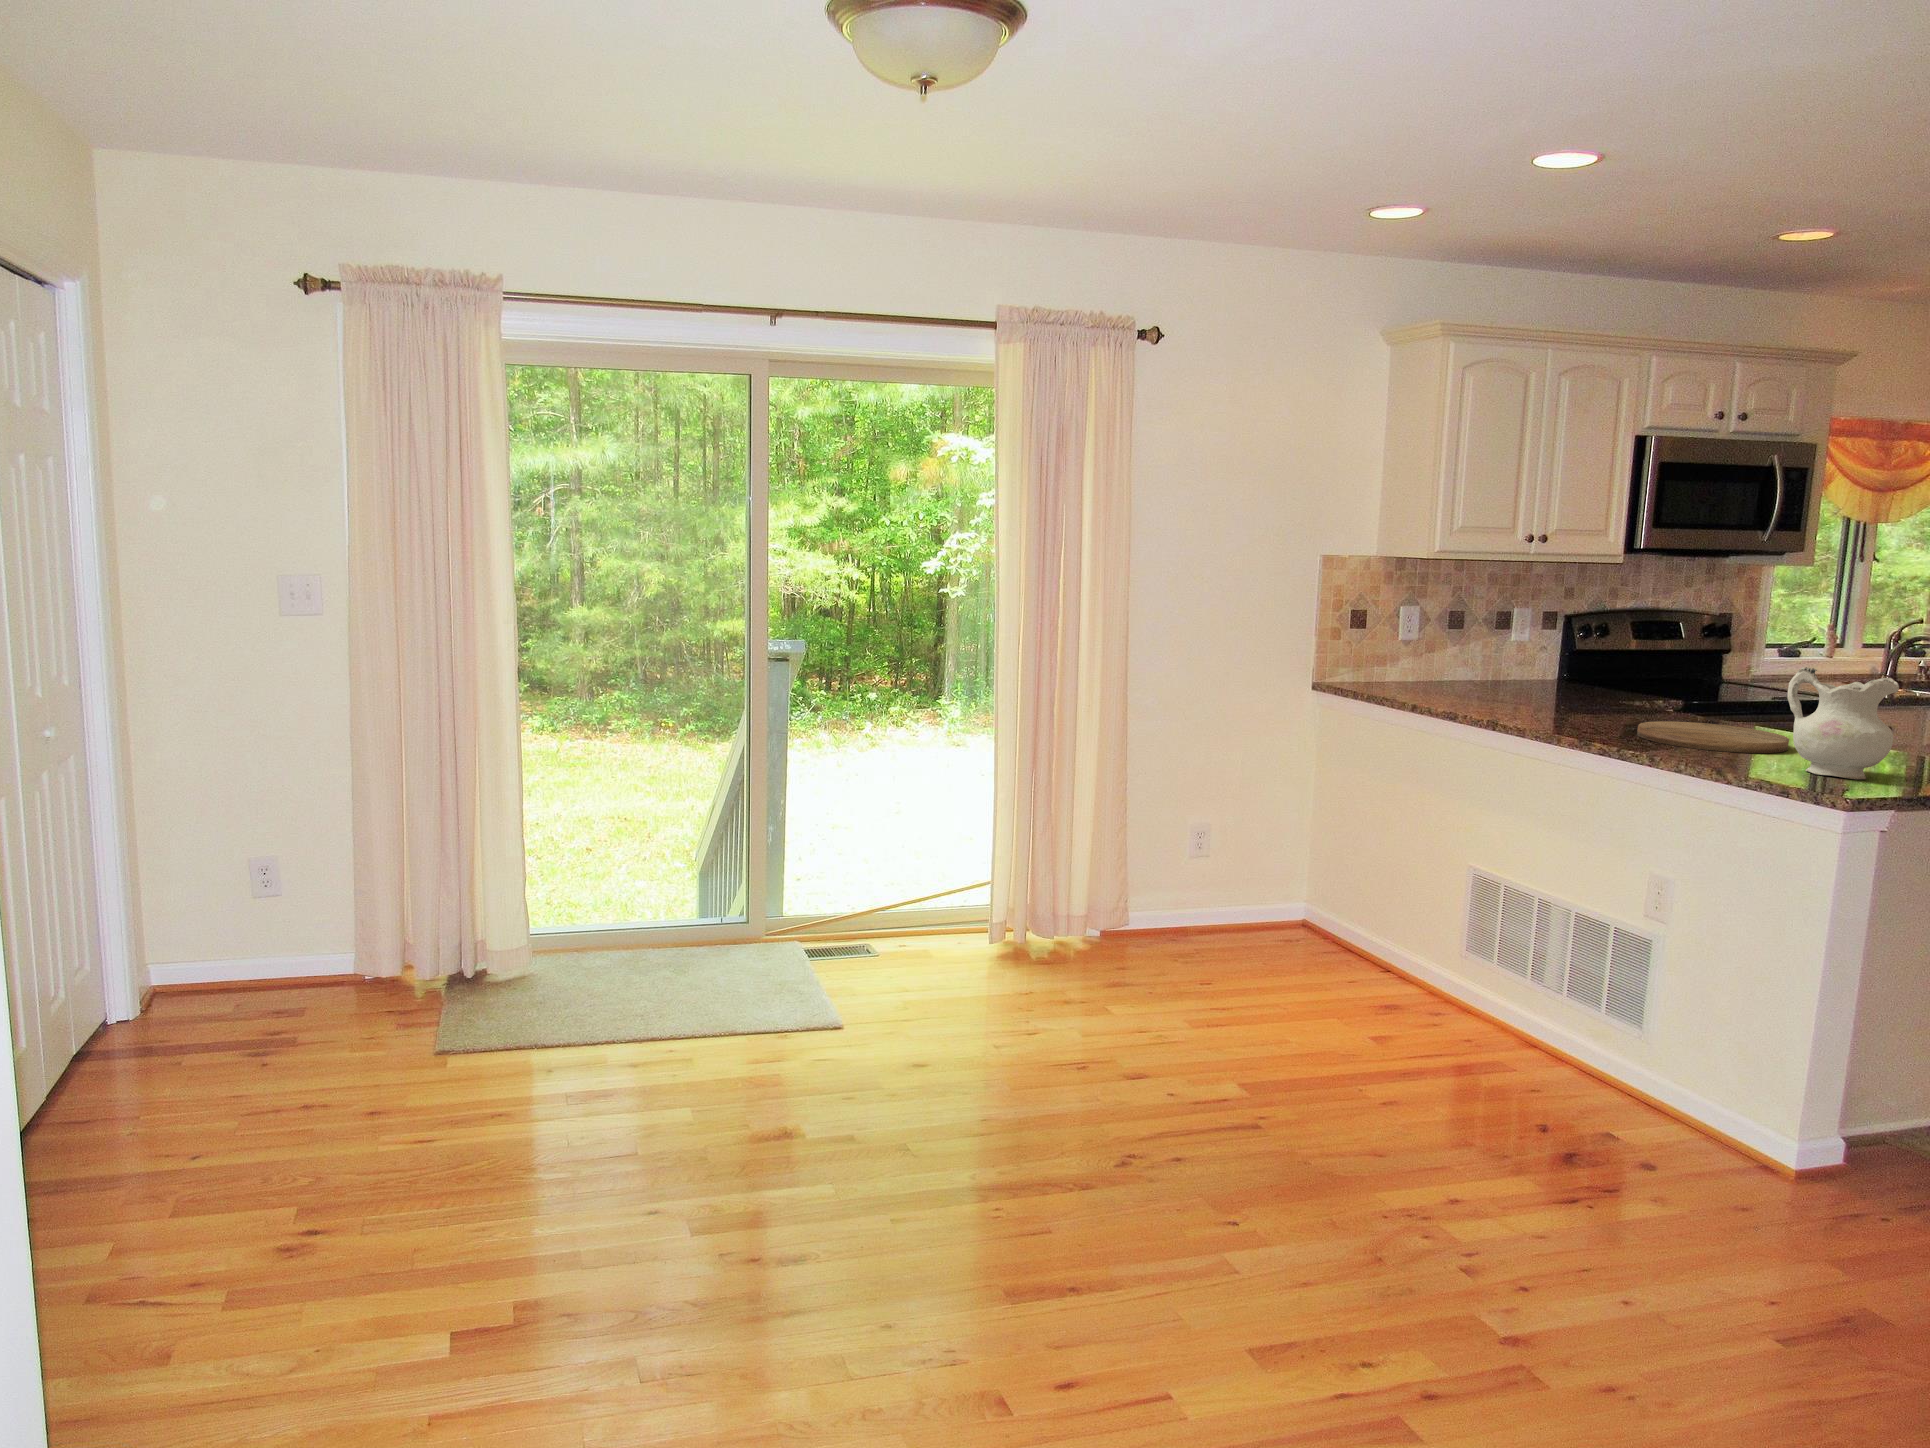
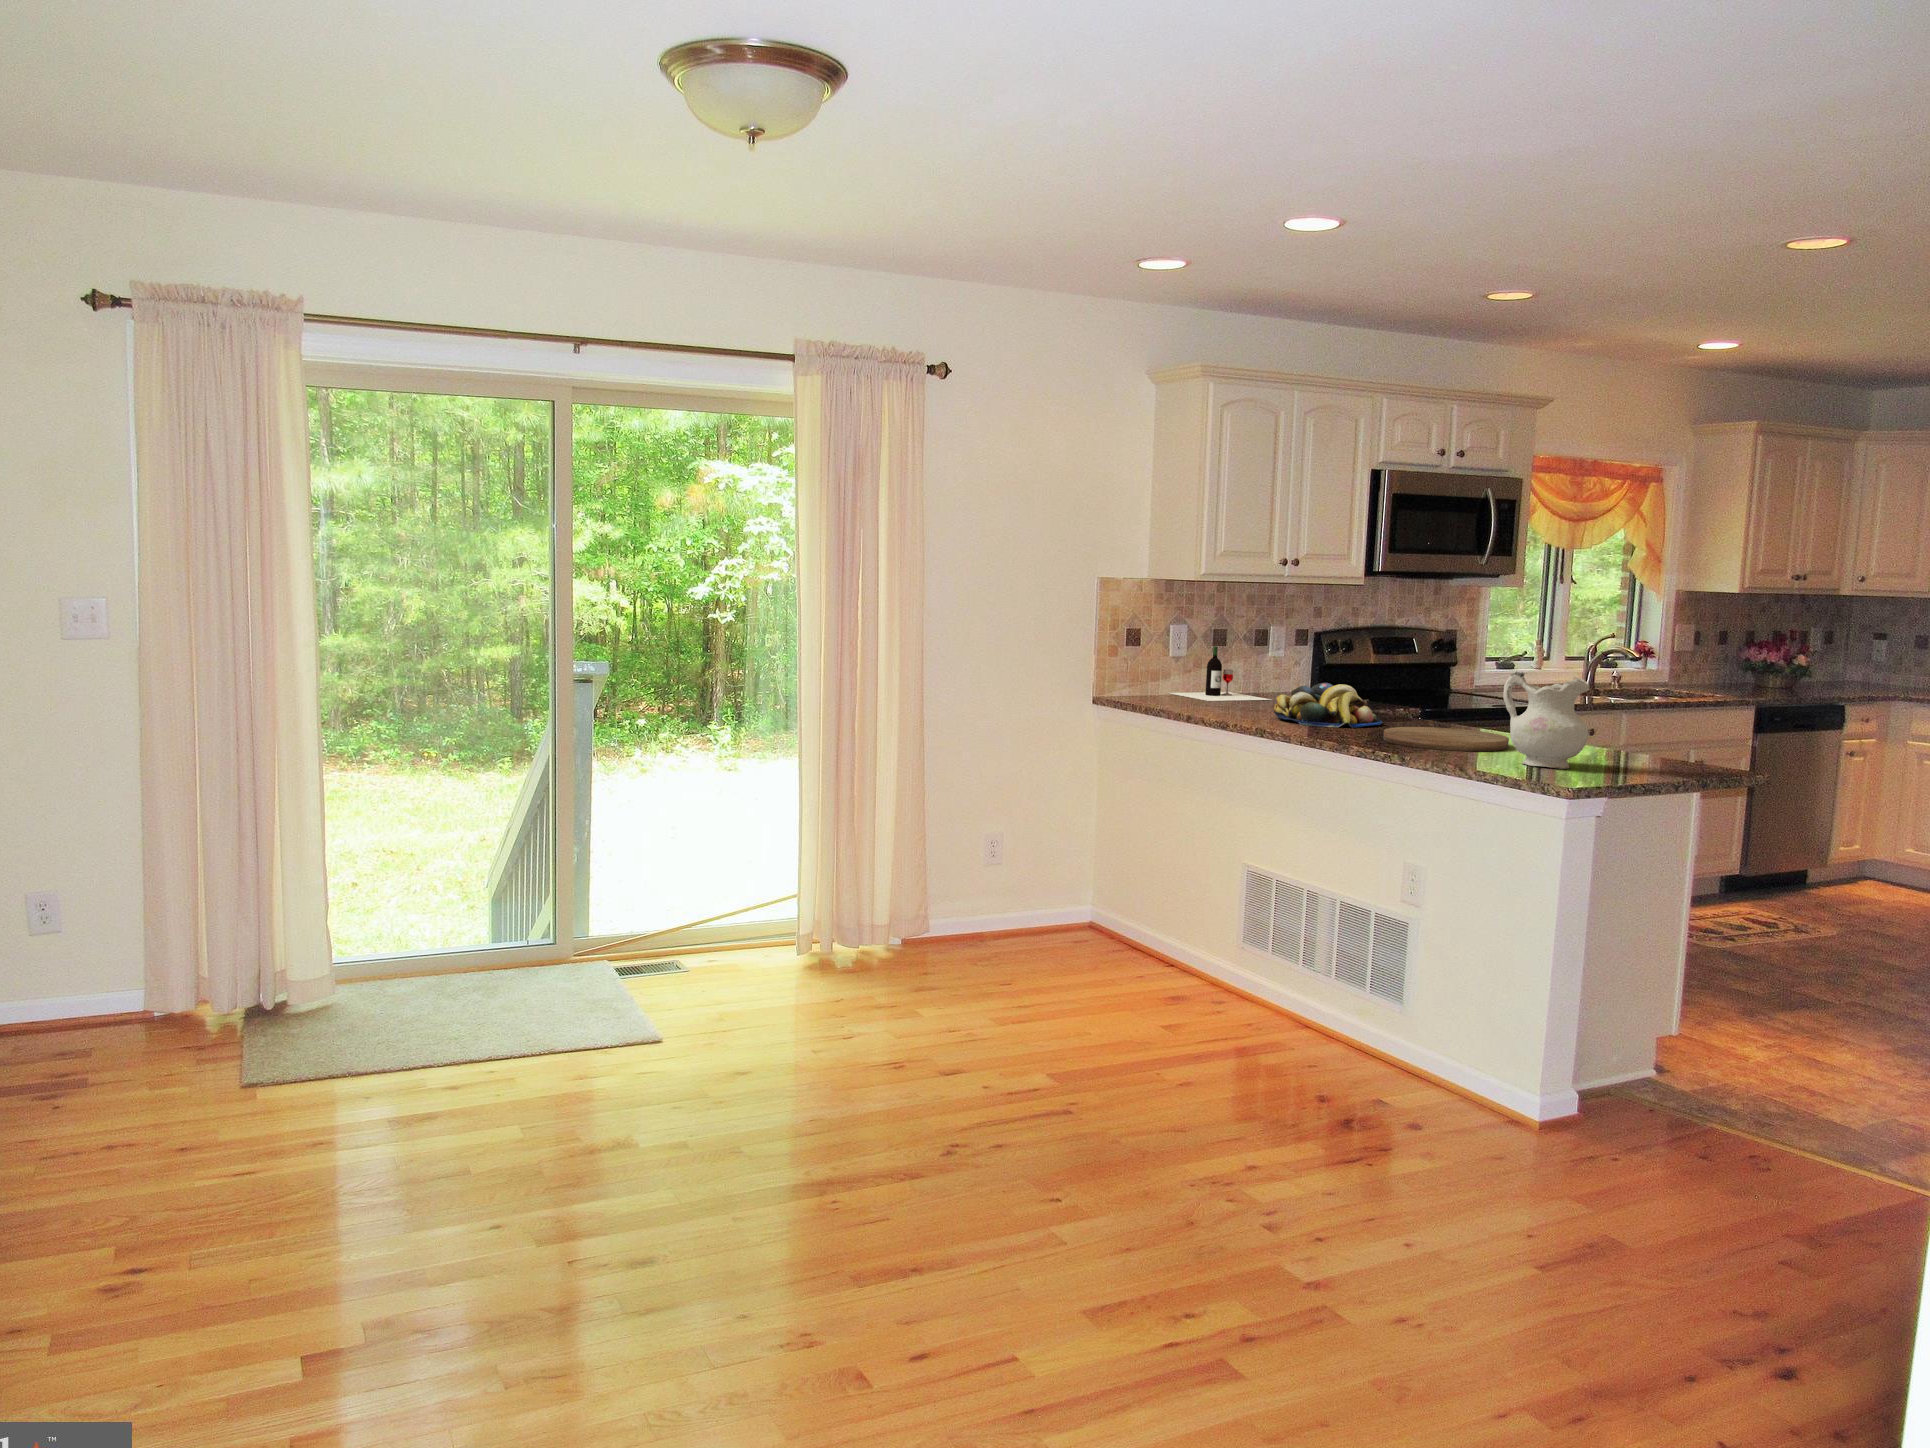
wine bottle: none [1398,627,1515,684] -> present [1170,646,1270,701]
fruit bowl: none [1513,669,1636,719] -> present [1274,683,1382,728]

